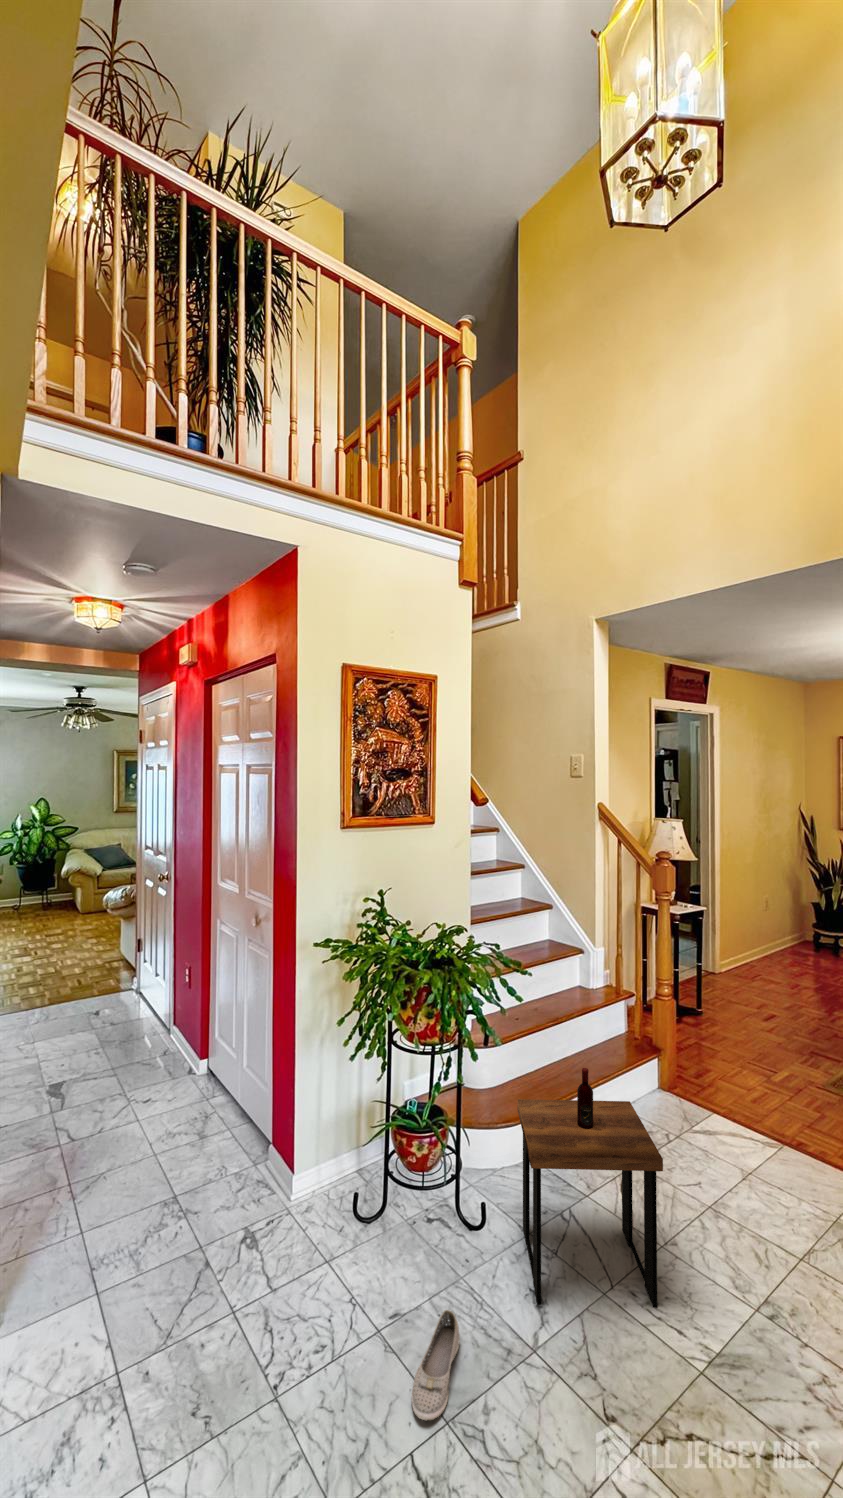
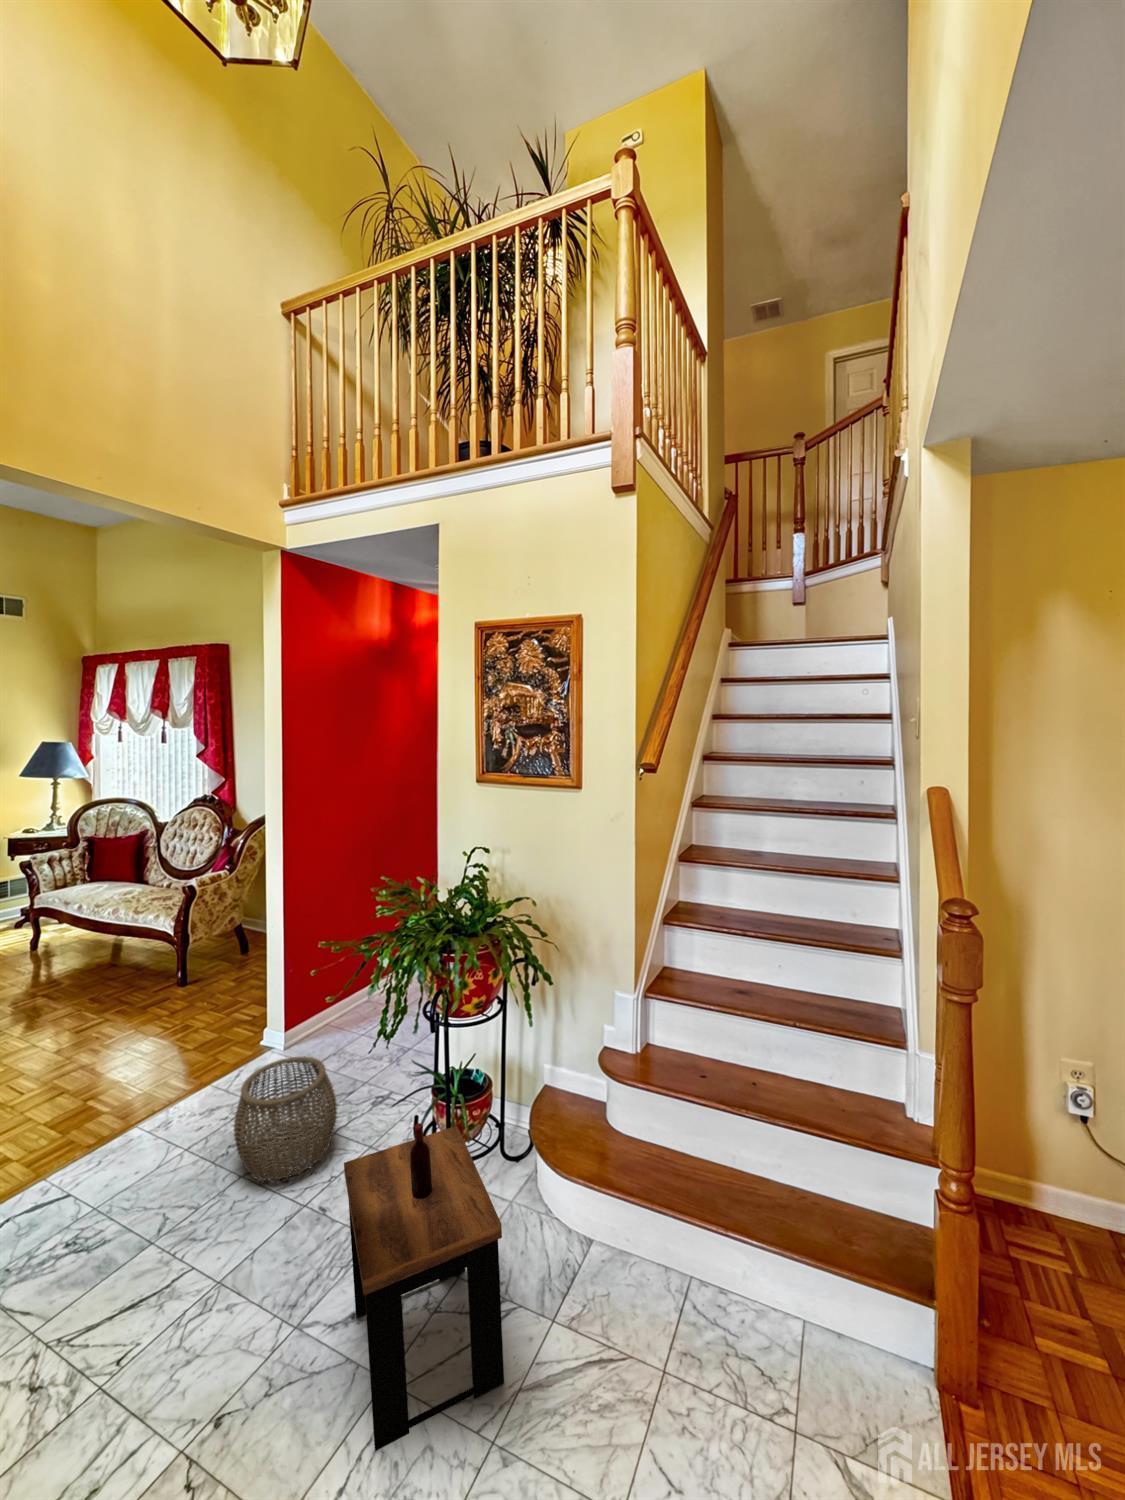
woven basket: none [200,1196,334,1392] -> present [234,1057,337,1181]
shoe: present [412,1310,460,1420] -> none [217,1228,307,1277]

